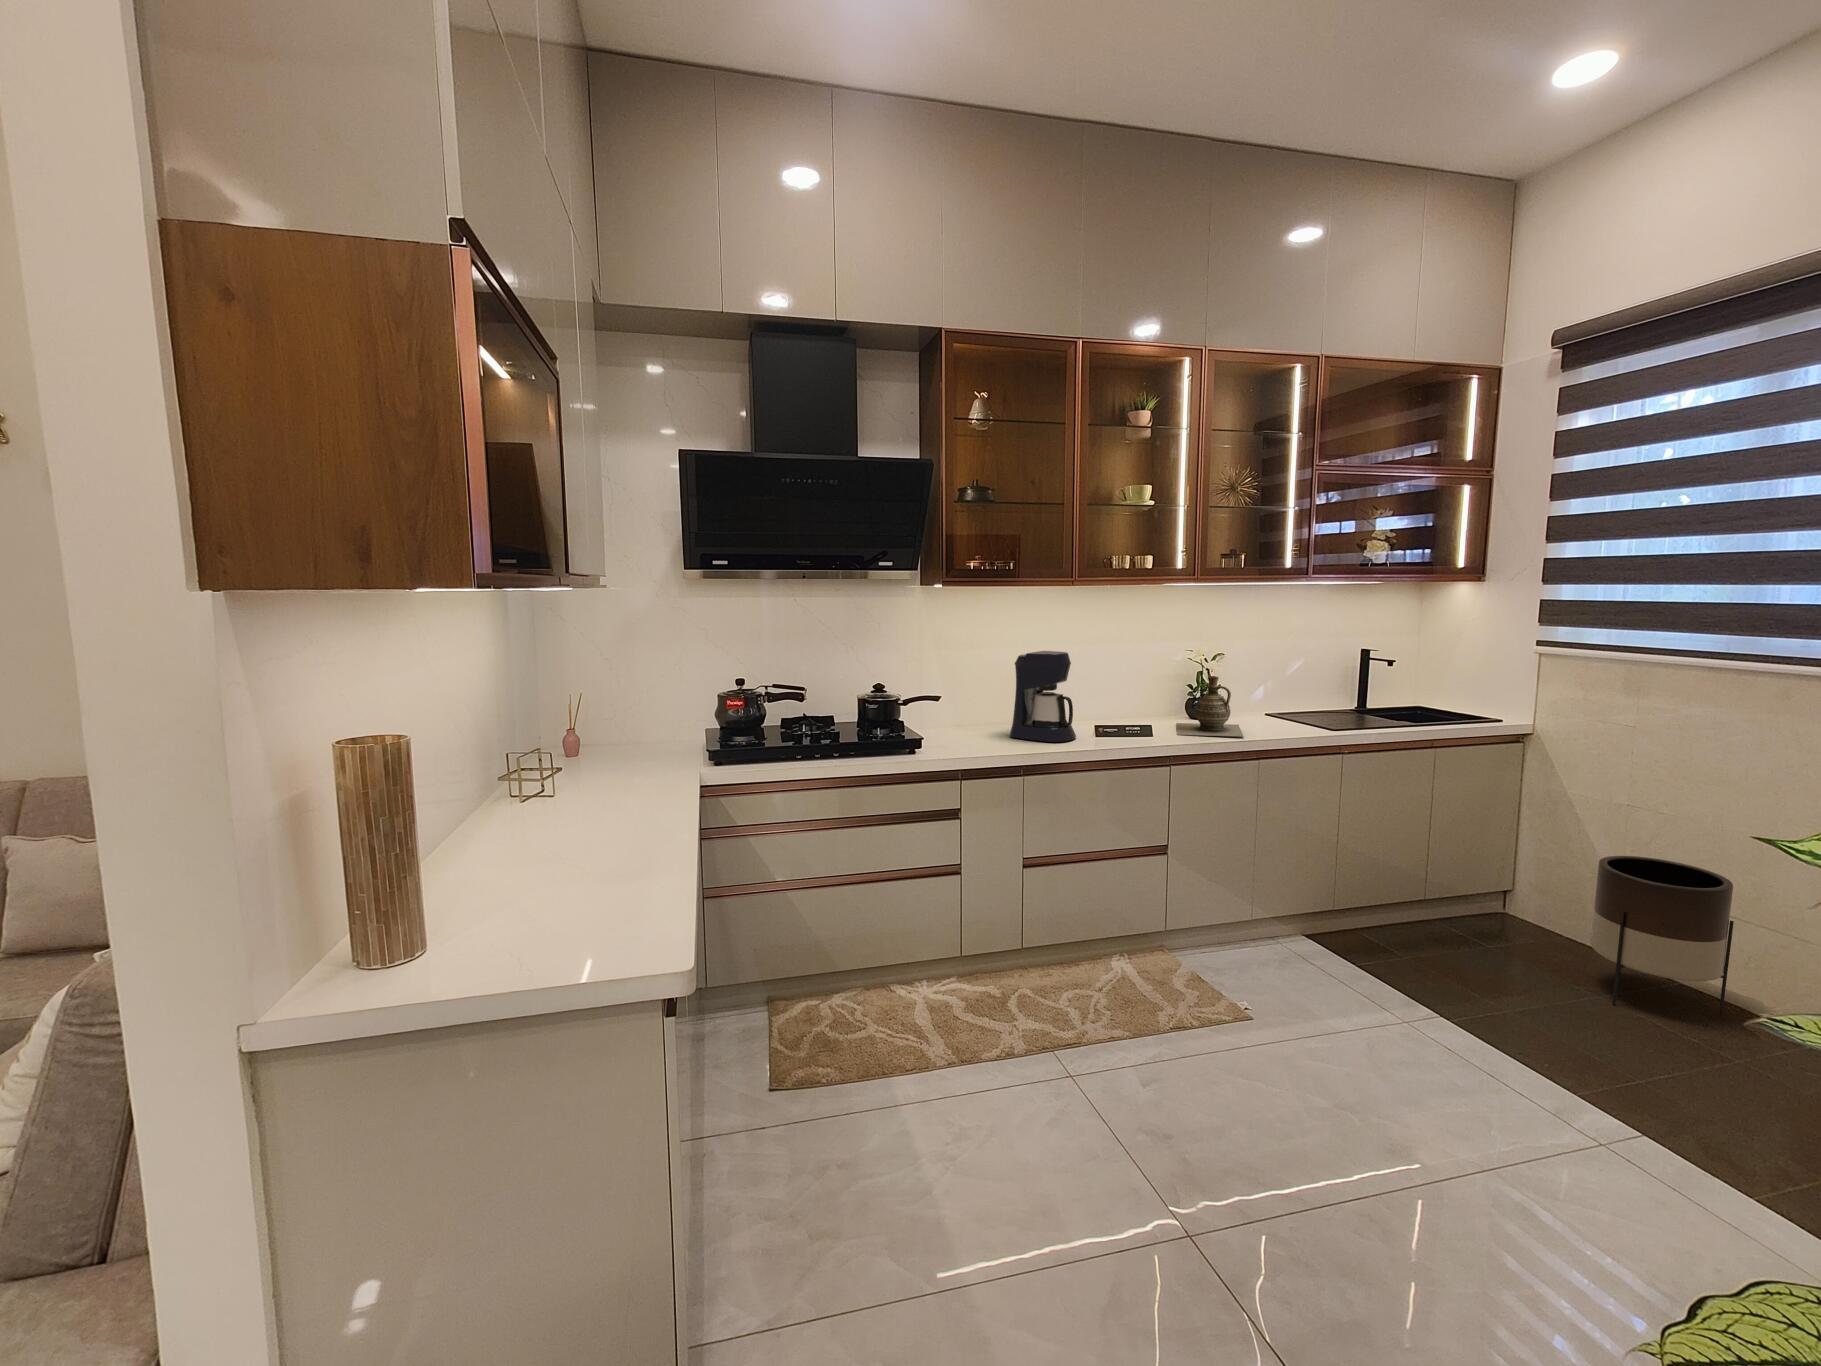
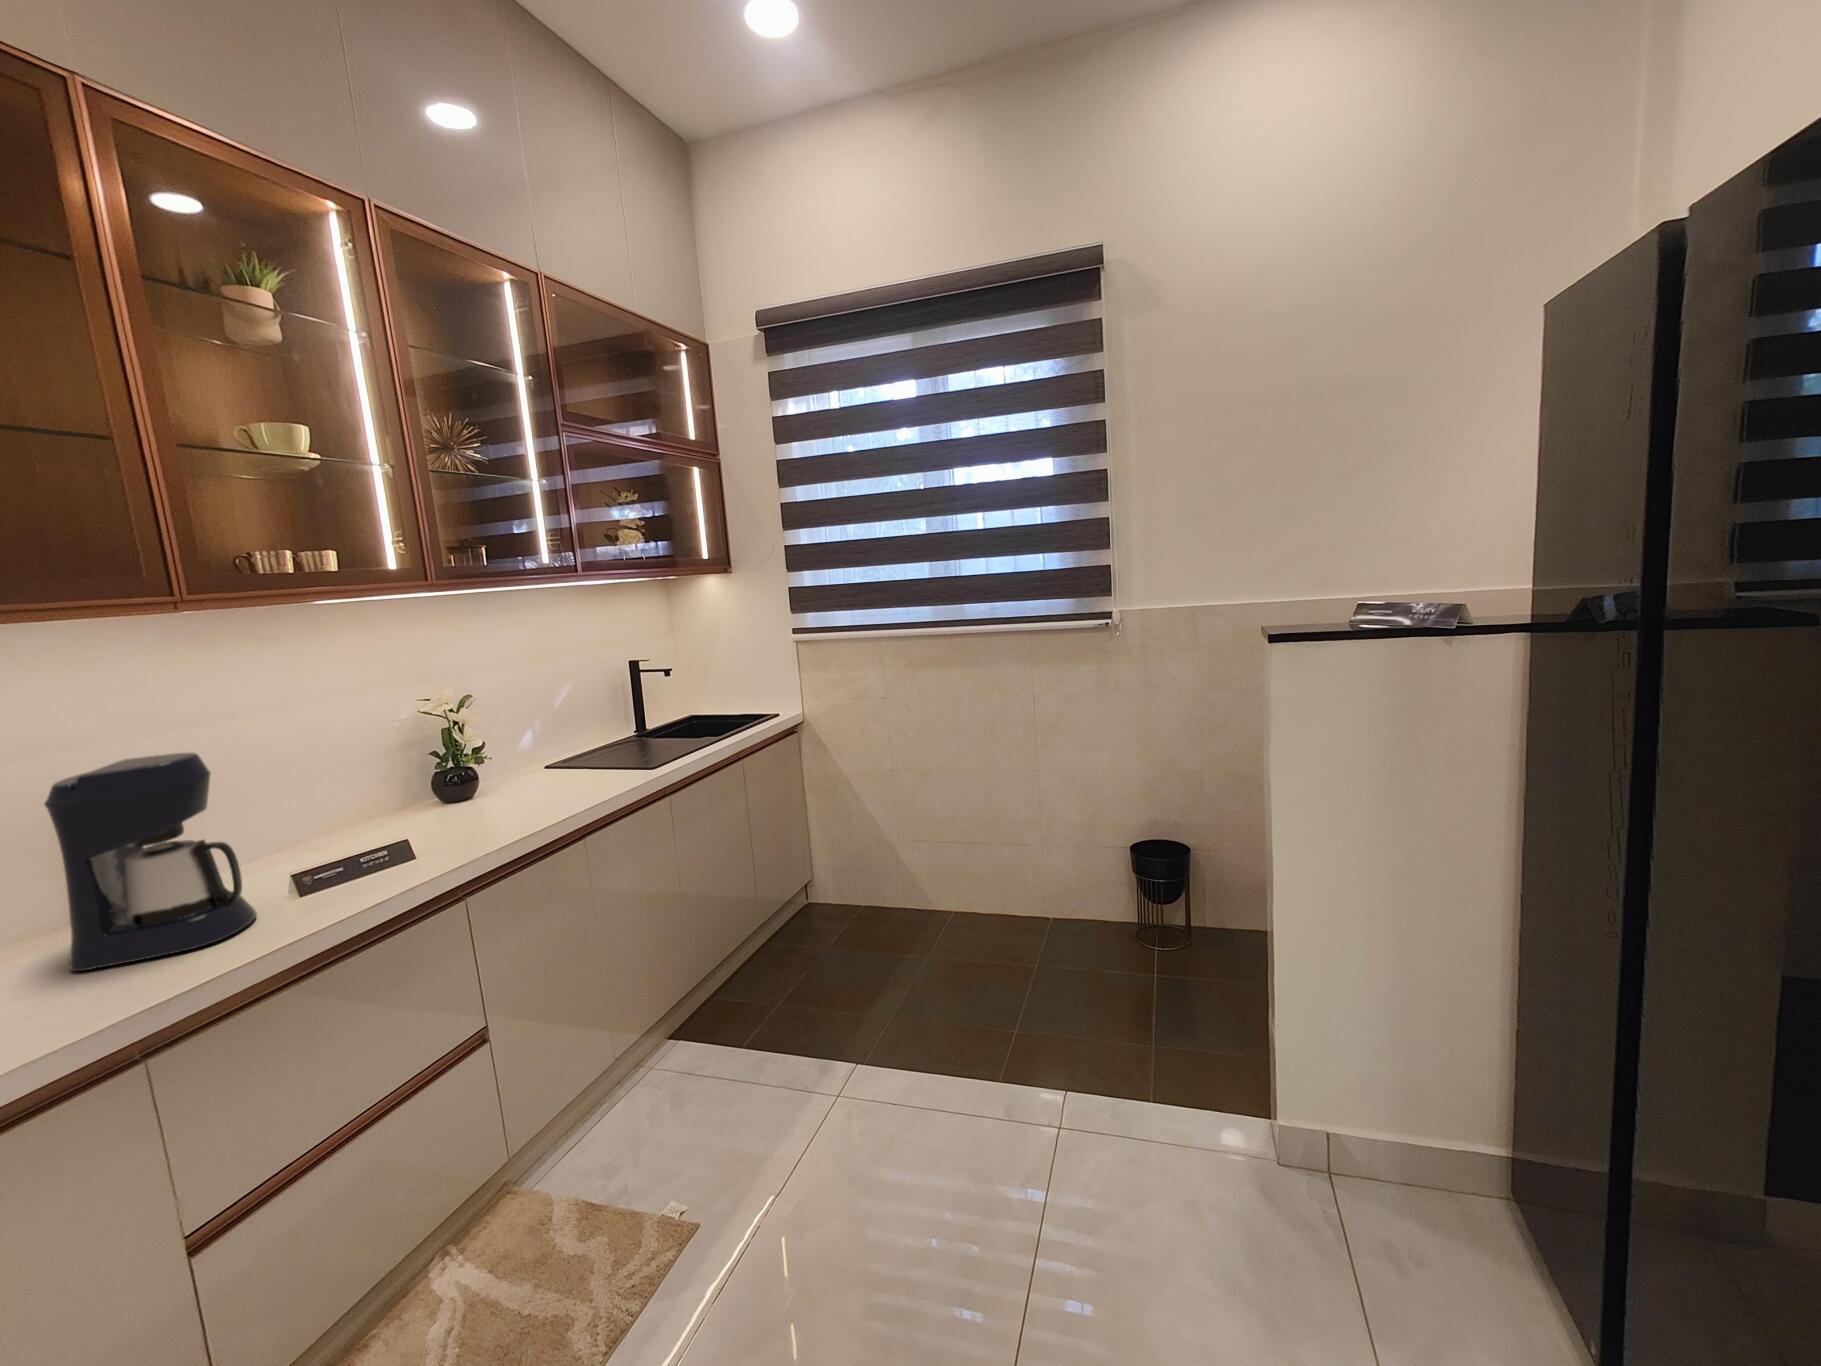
ceramic jug: present [1176,676,1243,737] -> none [432,734,556,842]
planter: present [1590,856,1734,1016] -> none [898,811,994,961]

